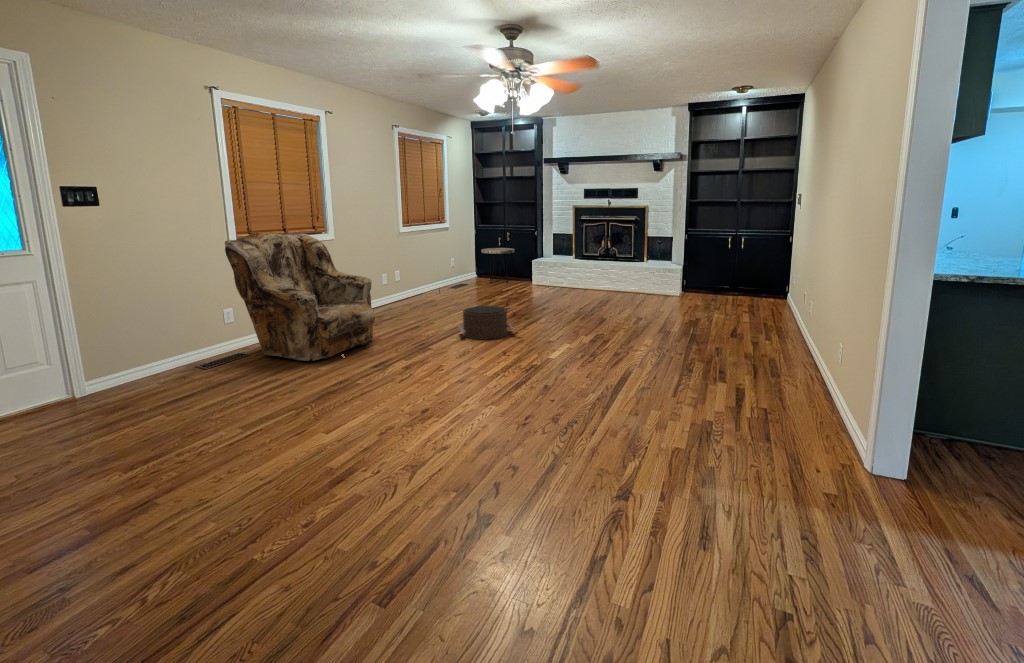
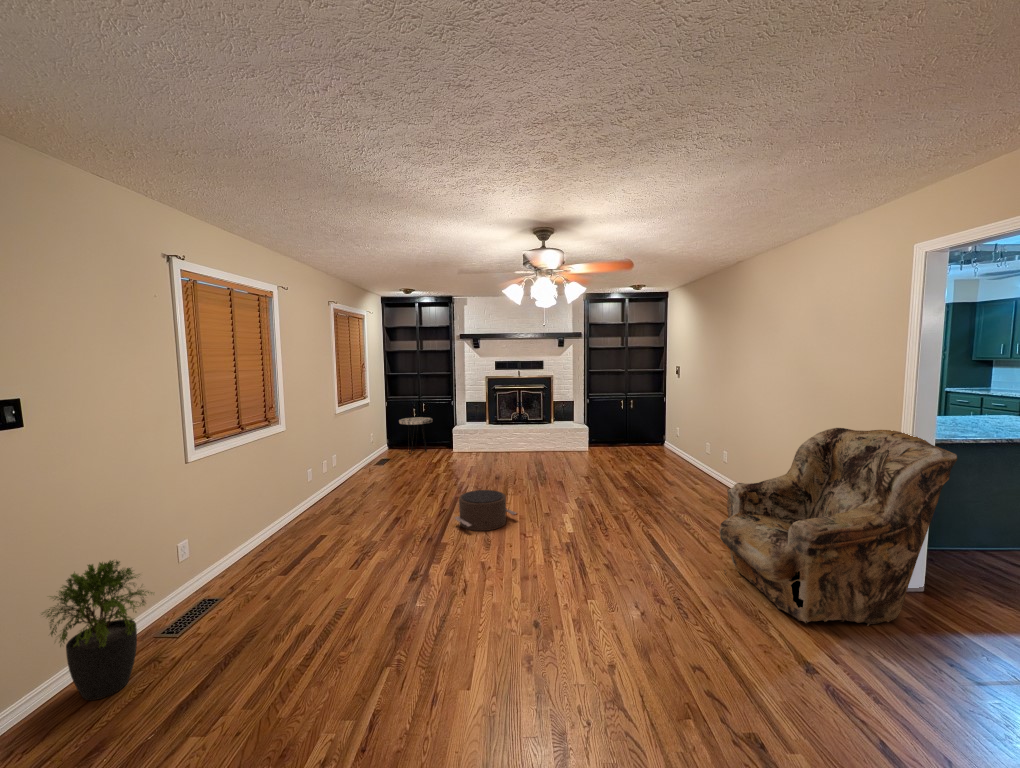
armchair: present [225,232,375,361] -> present [719,428,957,626]
potted plant: none [126,298,192,382] -> present [43,560,152,700]

